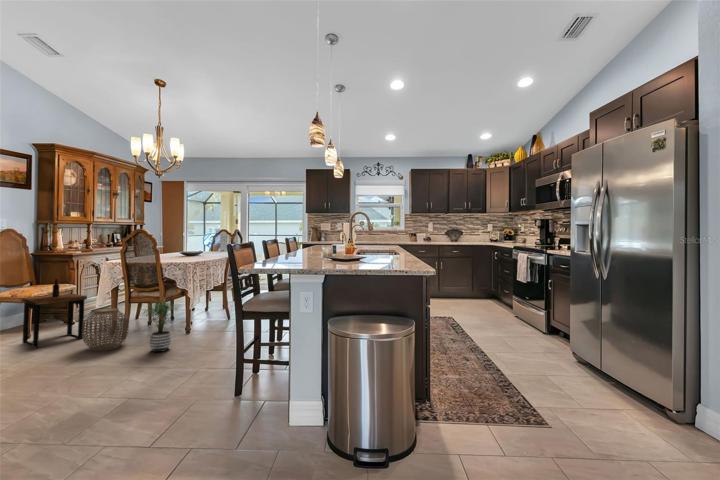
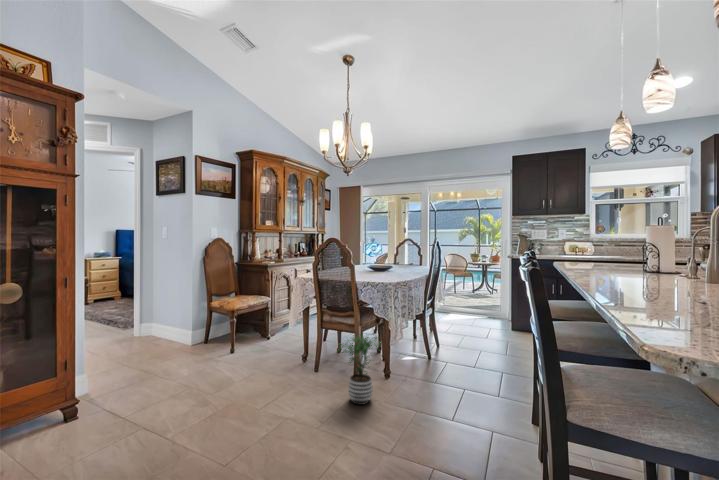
side table: present [22,279,87,348] -> none [226,294,281,371]
woven basket: present [82,308,129,351] -> none [277,335,323,389]

